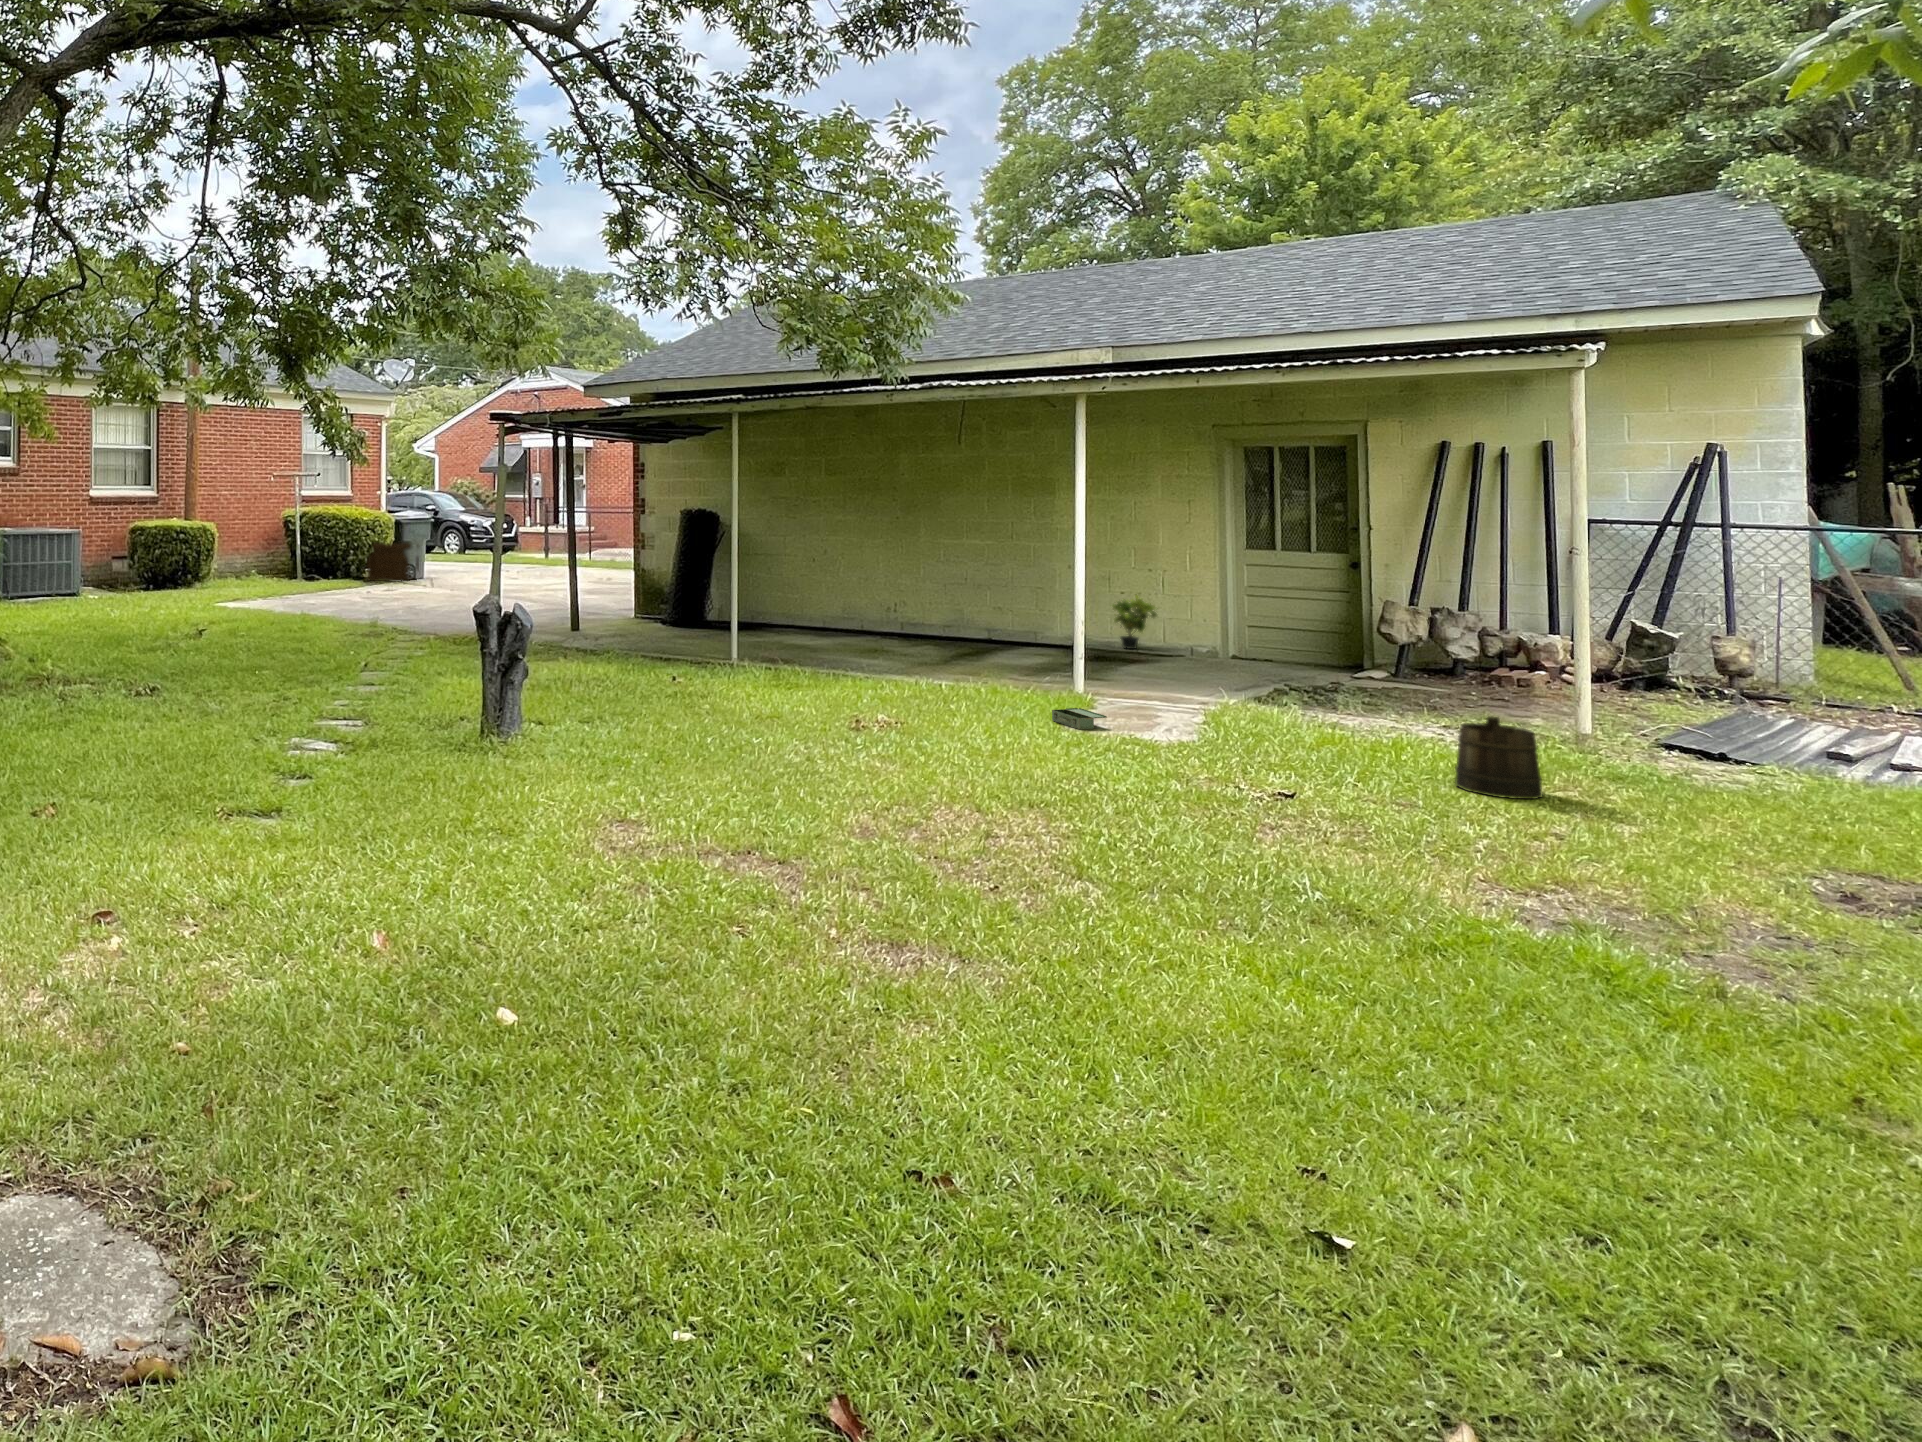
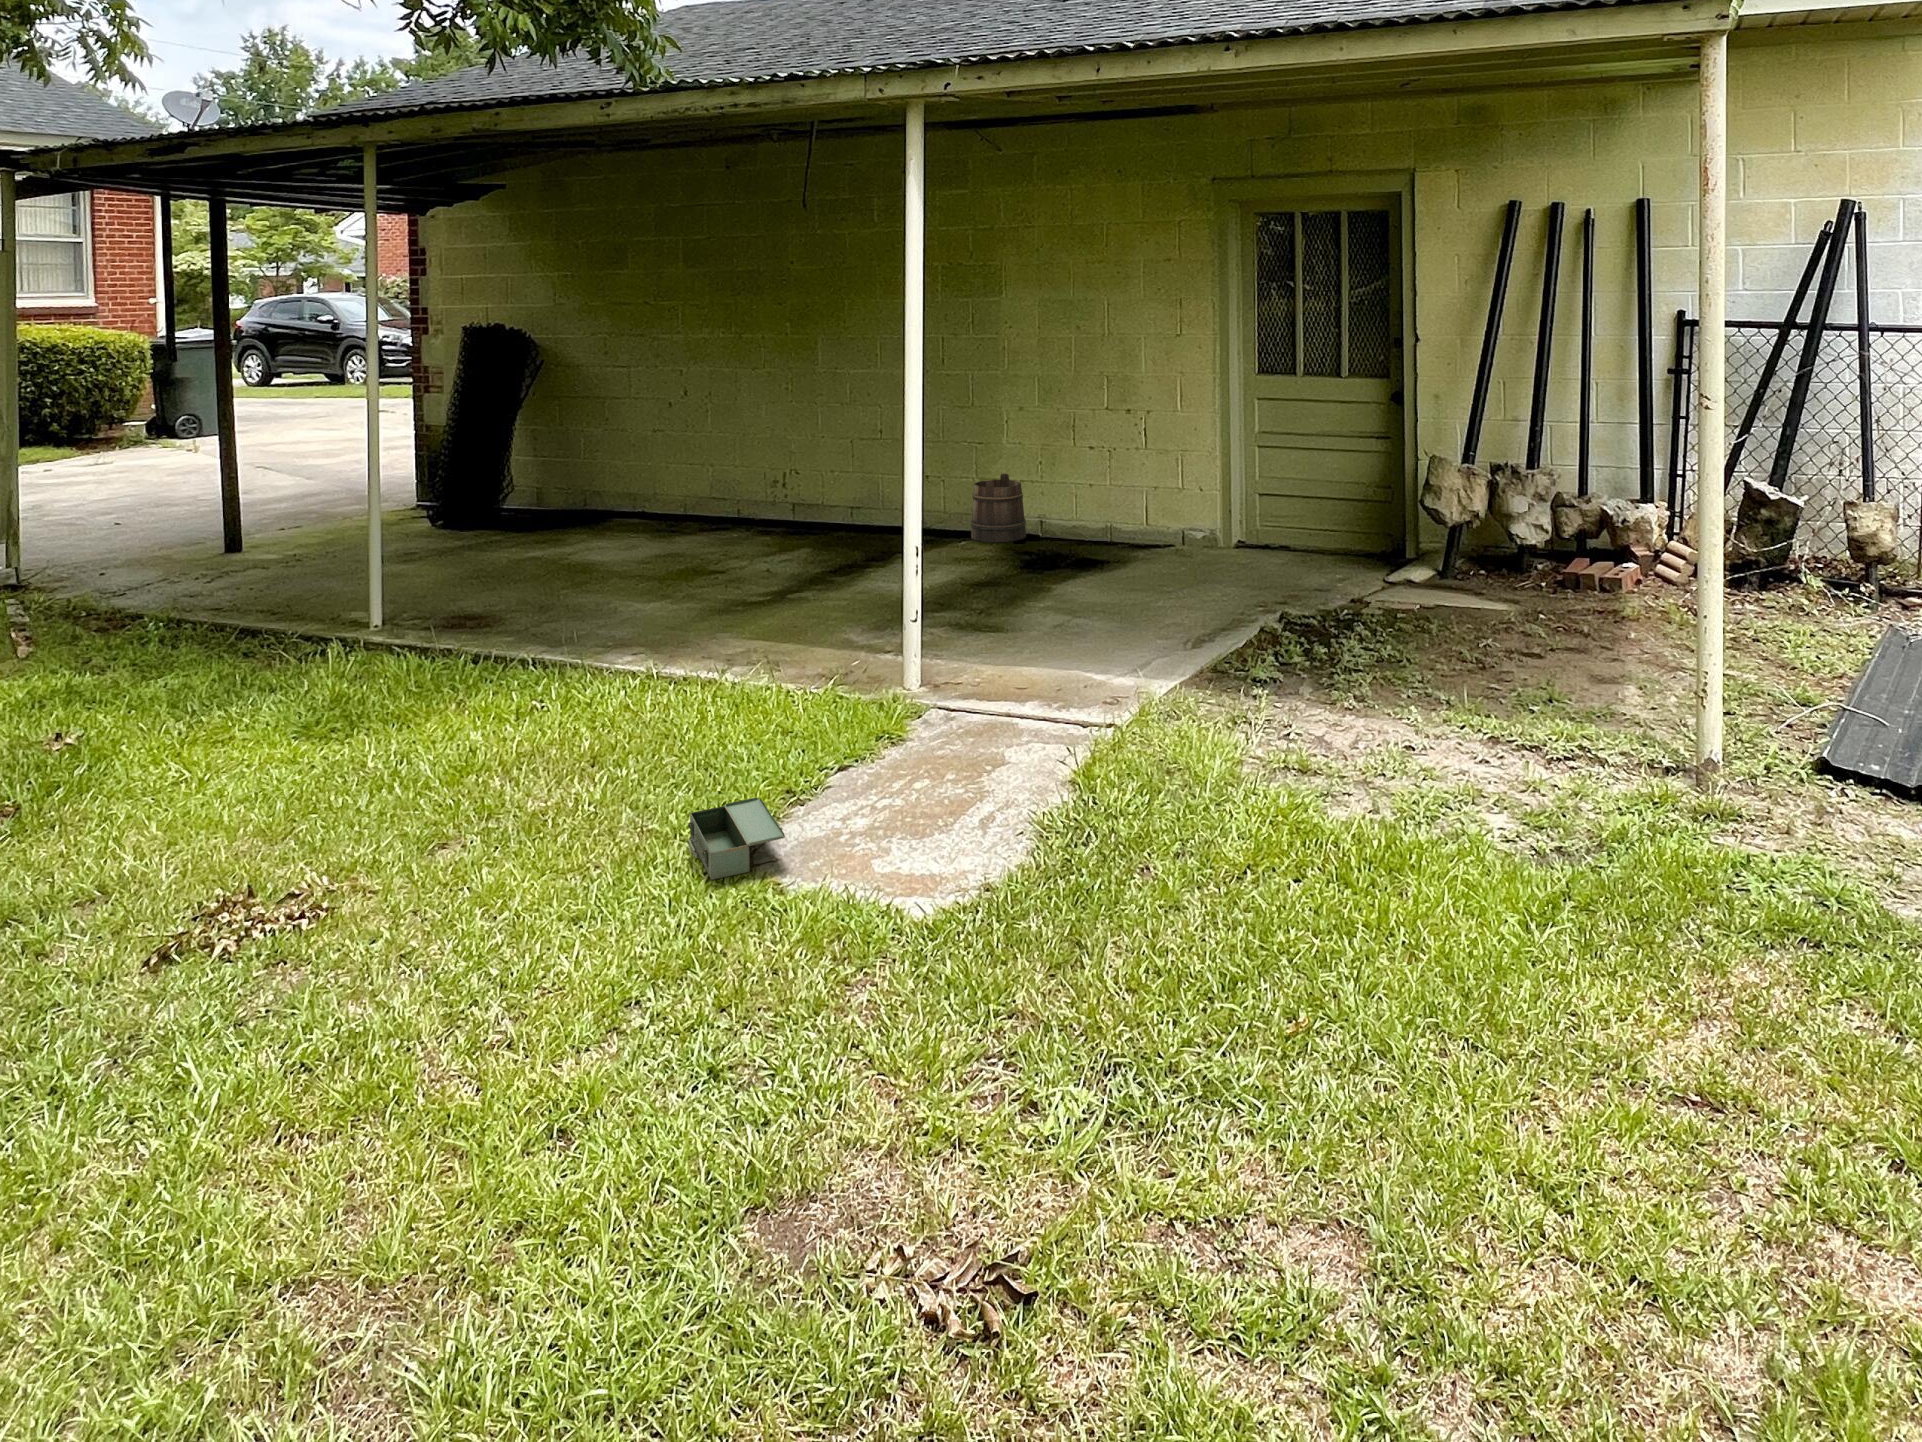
wooden crate: present [367,543,419,582] -> none [74,383,180,451]
potted plant: present [1113,597,1157,649] -> none [1063,454,1130,544]
bucket: present [1455,716,1543,799] -> present [971,474,1026,542]

